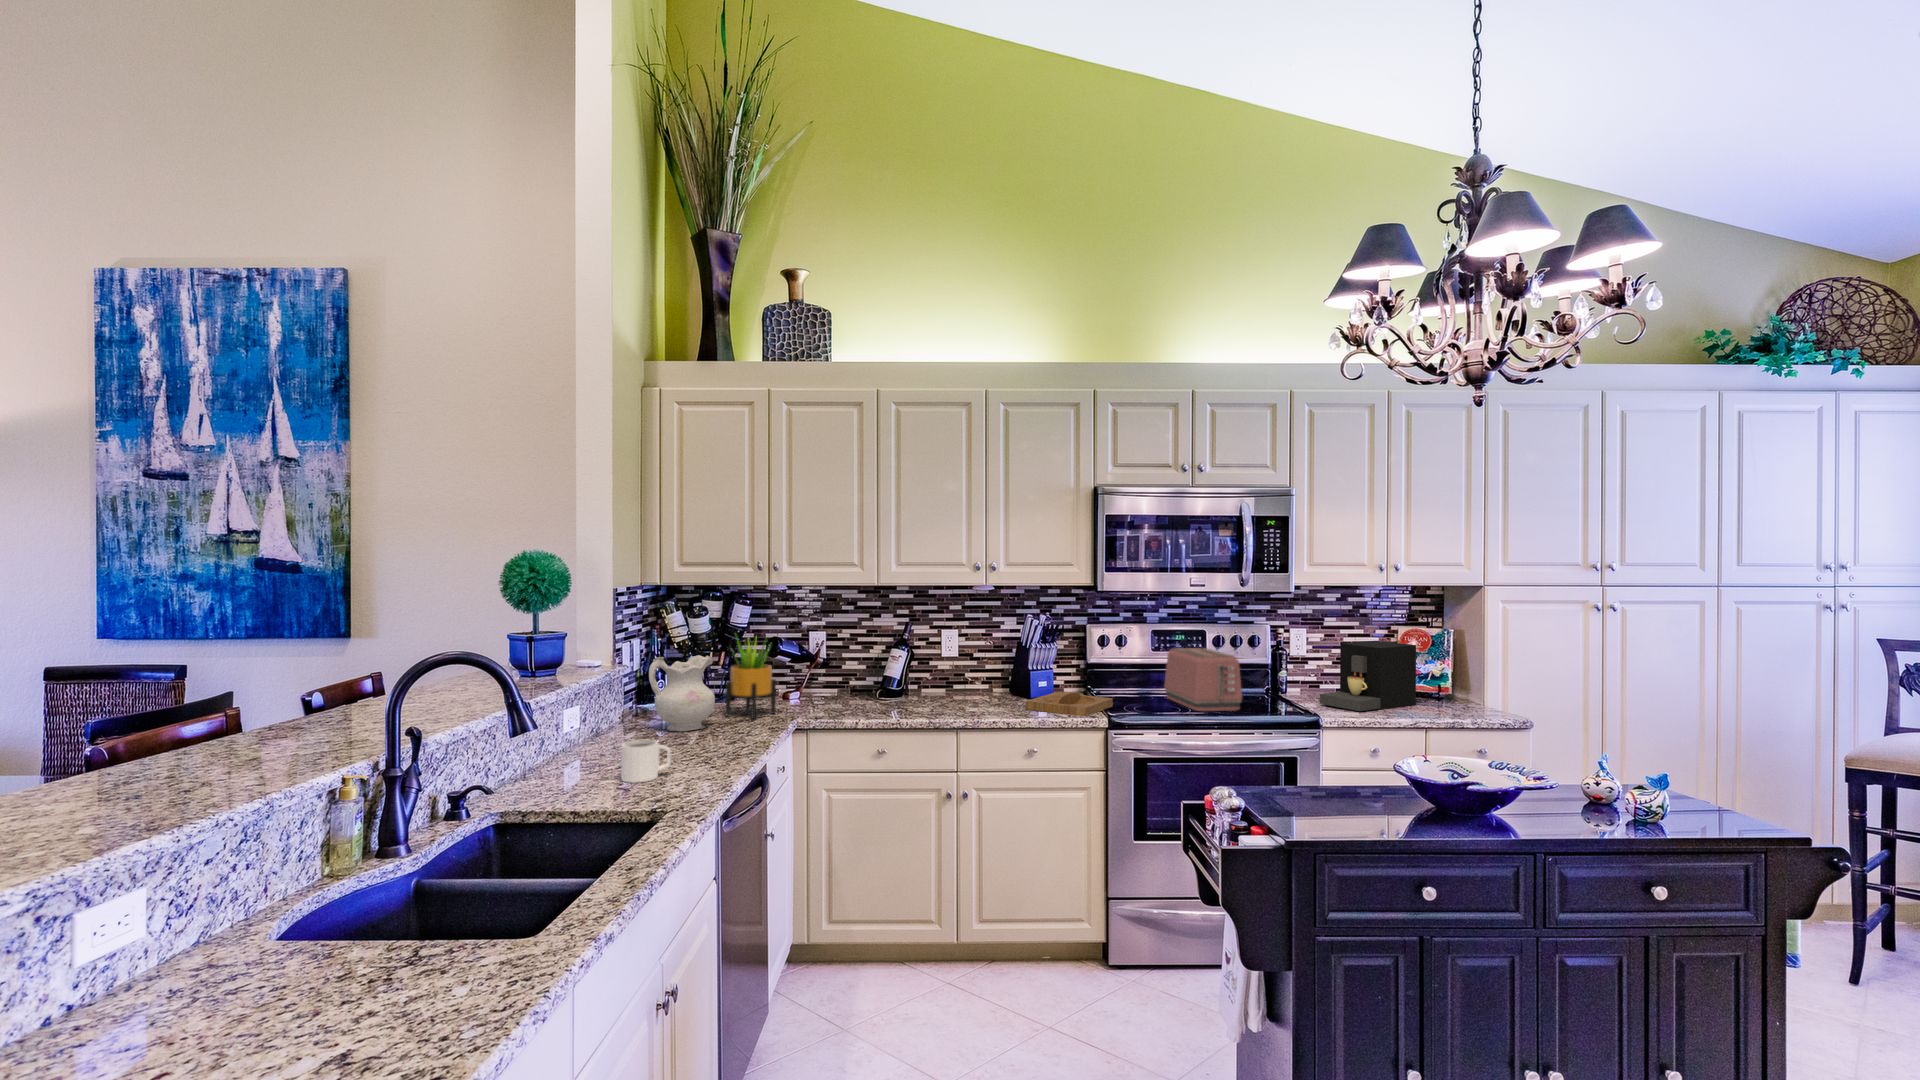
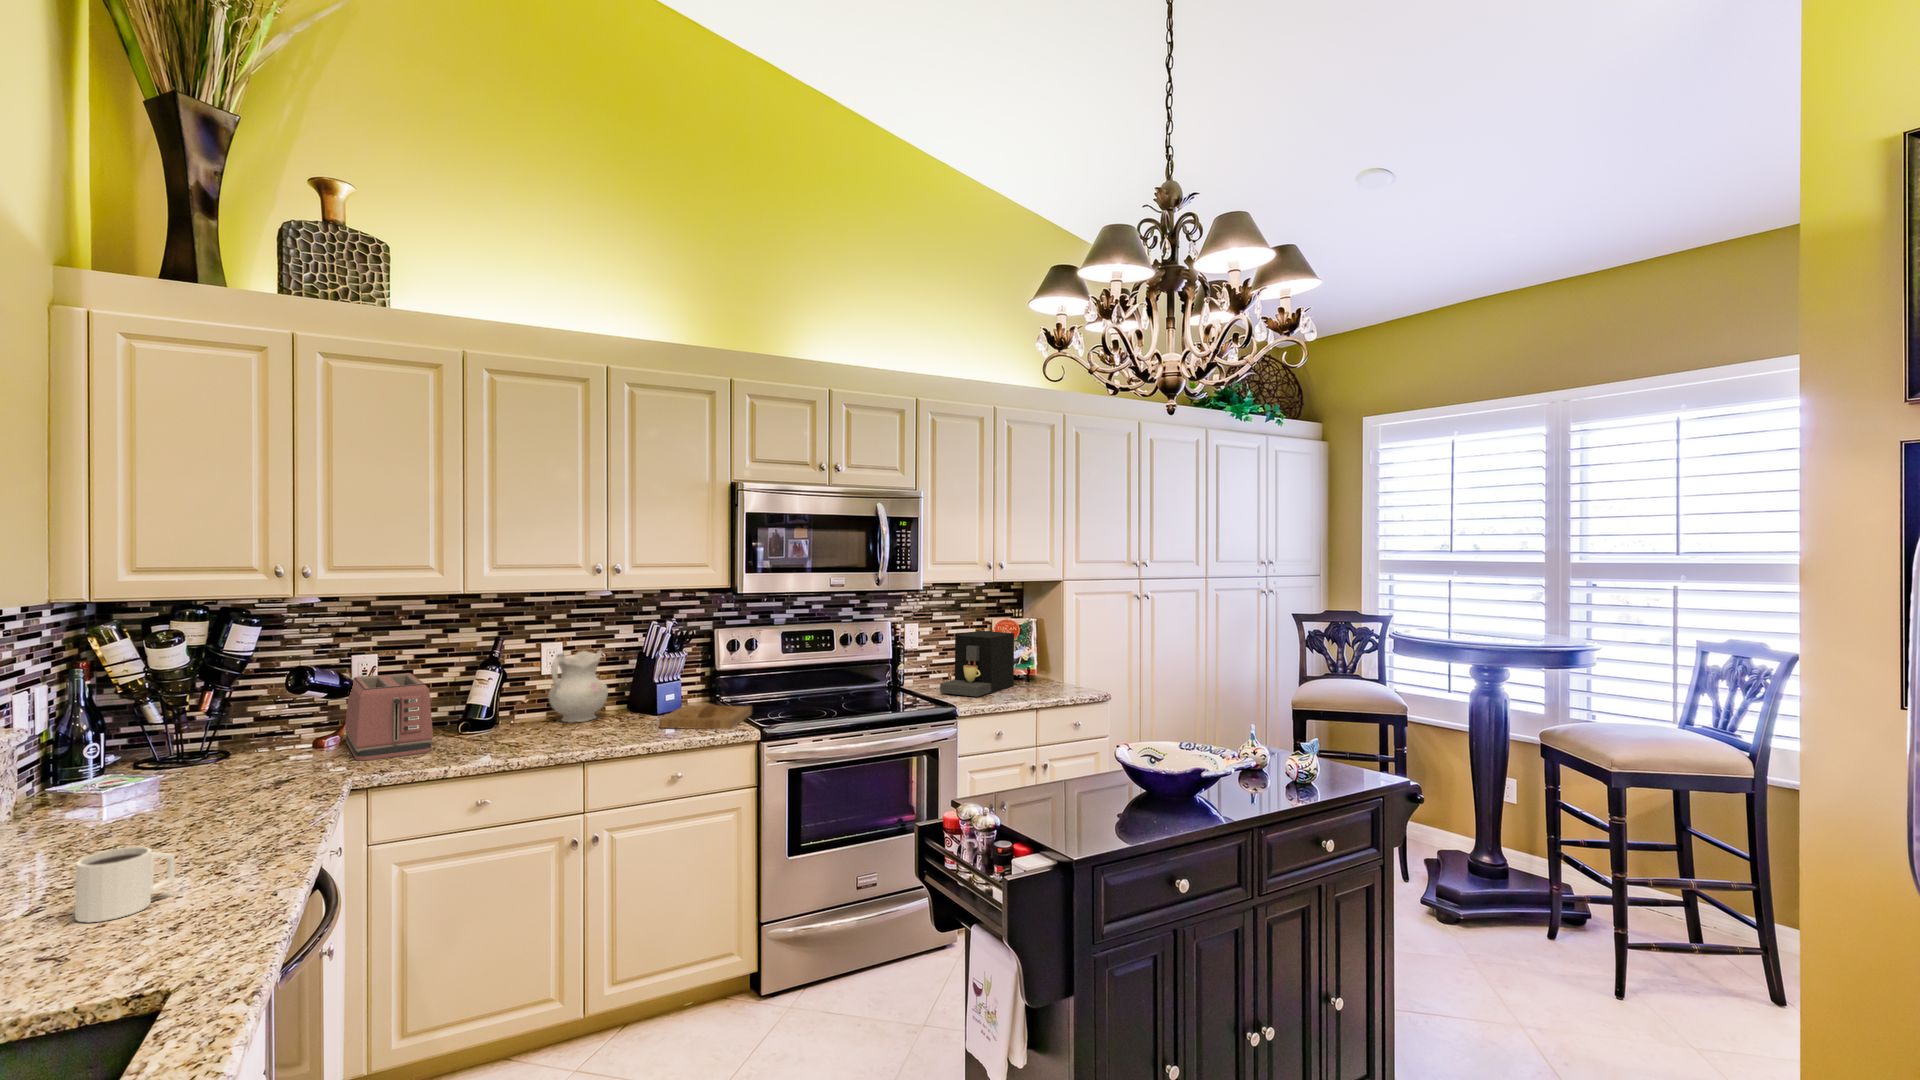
potted plant: present [726,641,776,719] -> none [229,664,314,785]
toaster: present [1164,648,1242,711] -> present [345,673,433,761]
ceramic pitcher: present [649,655,715,731] -> present [548,651,608,723]

